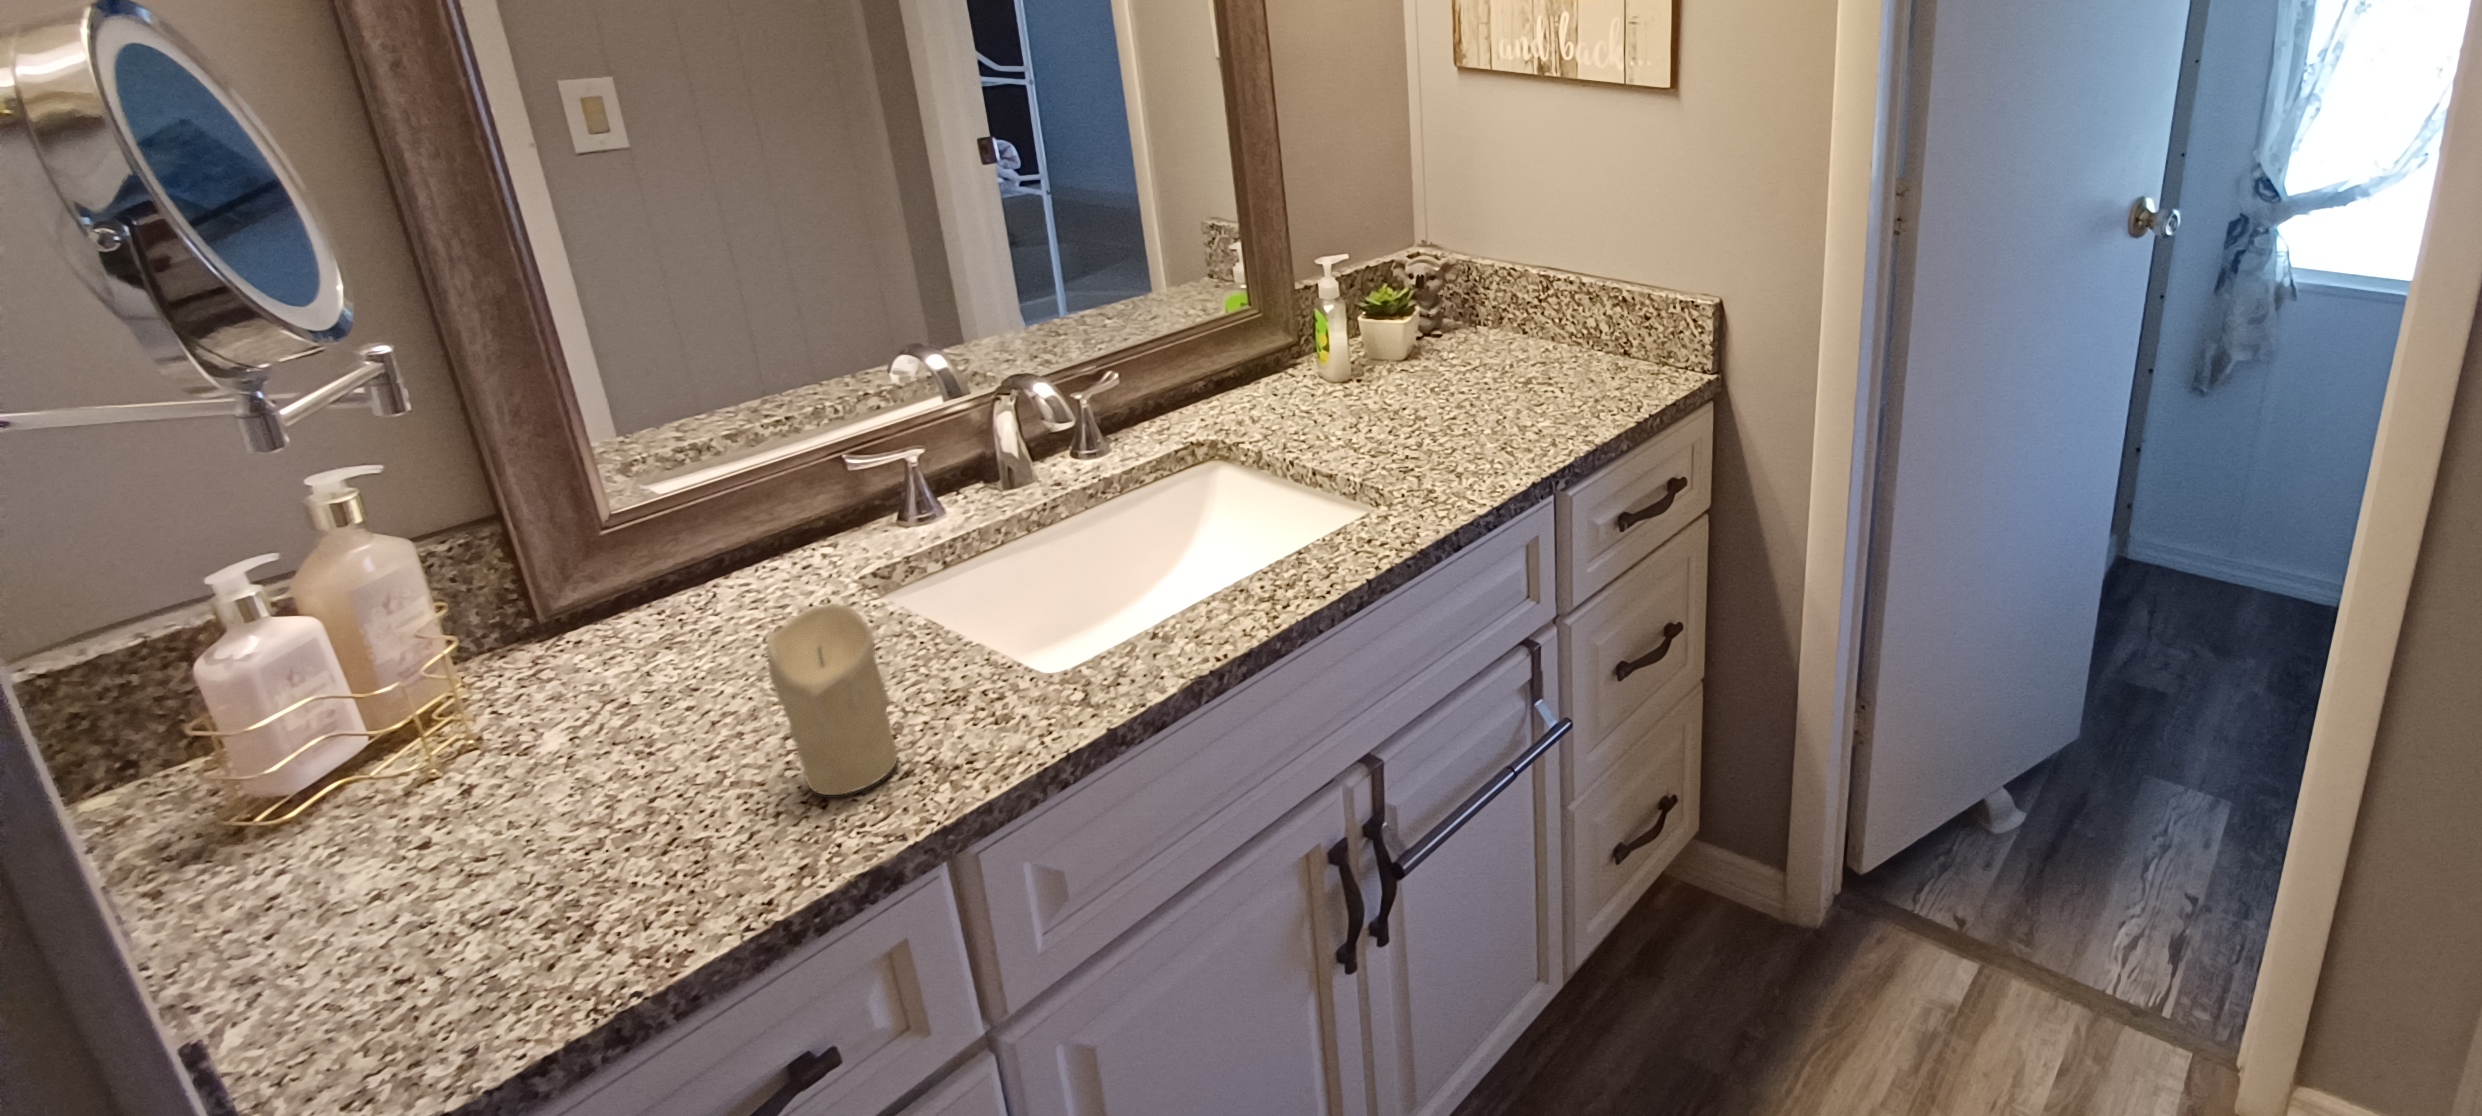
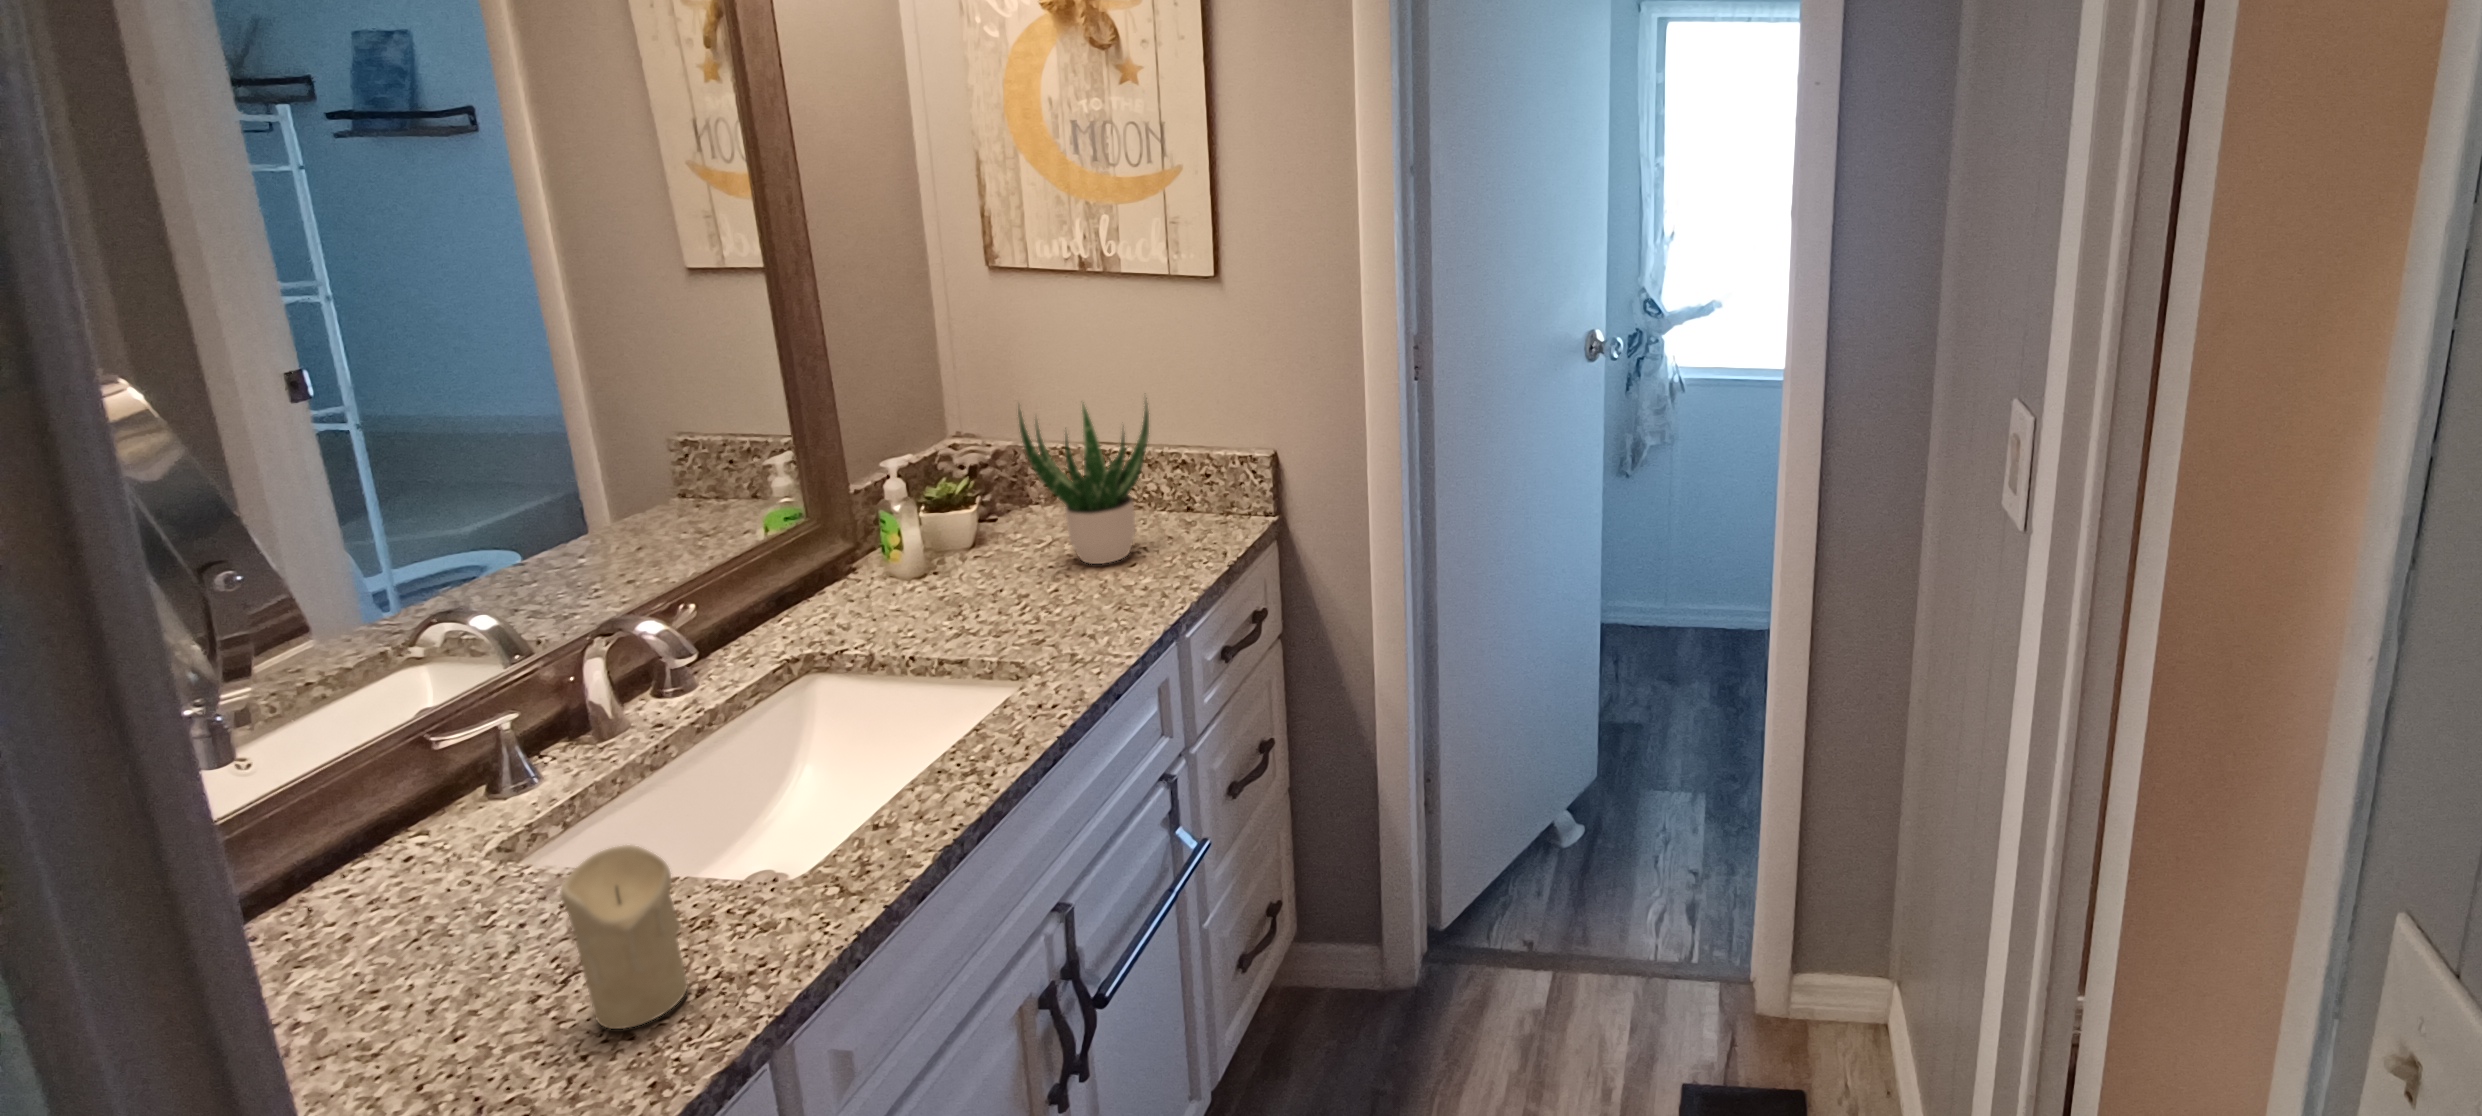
potted plant: none [1436,207,1578,397] -> present [1018,398,1149,564]

